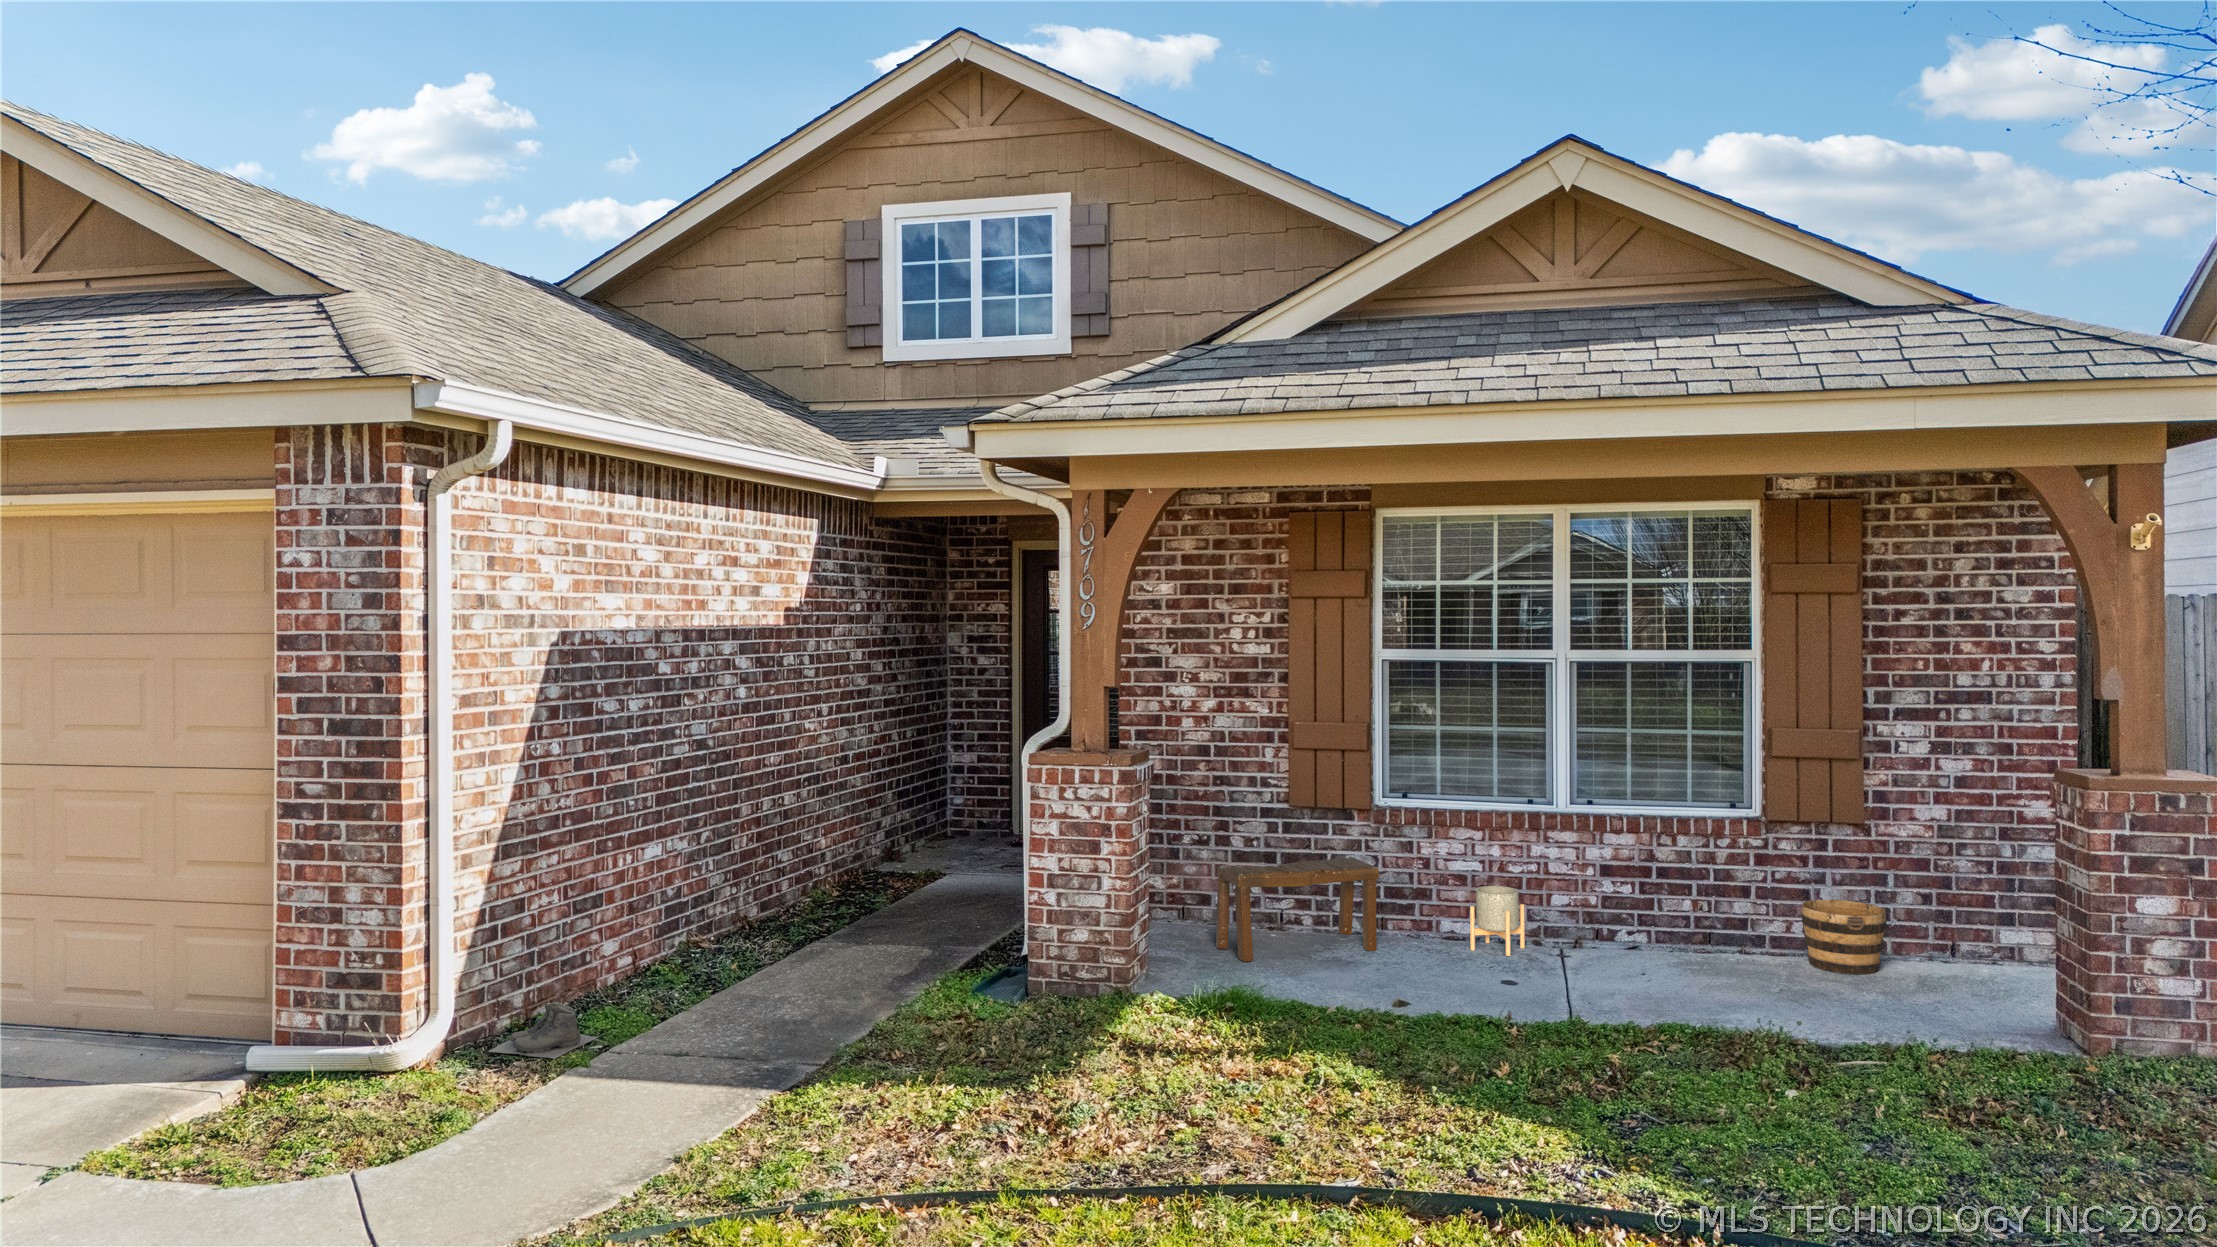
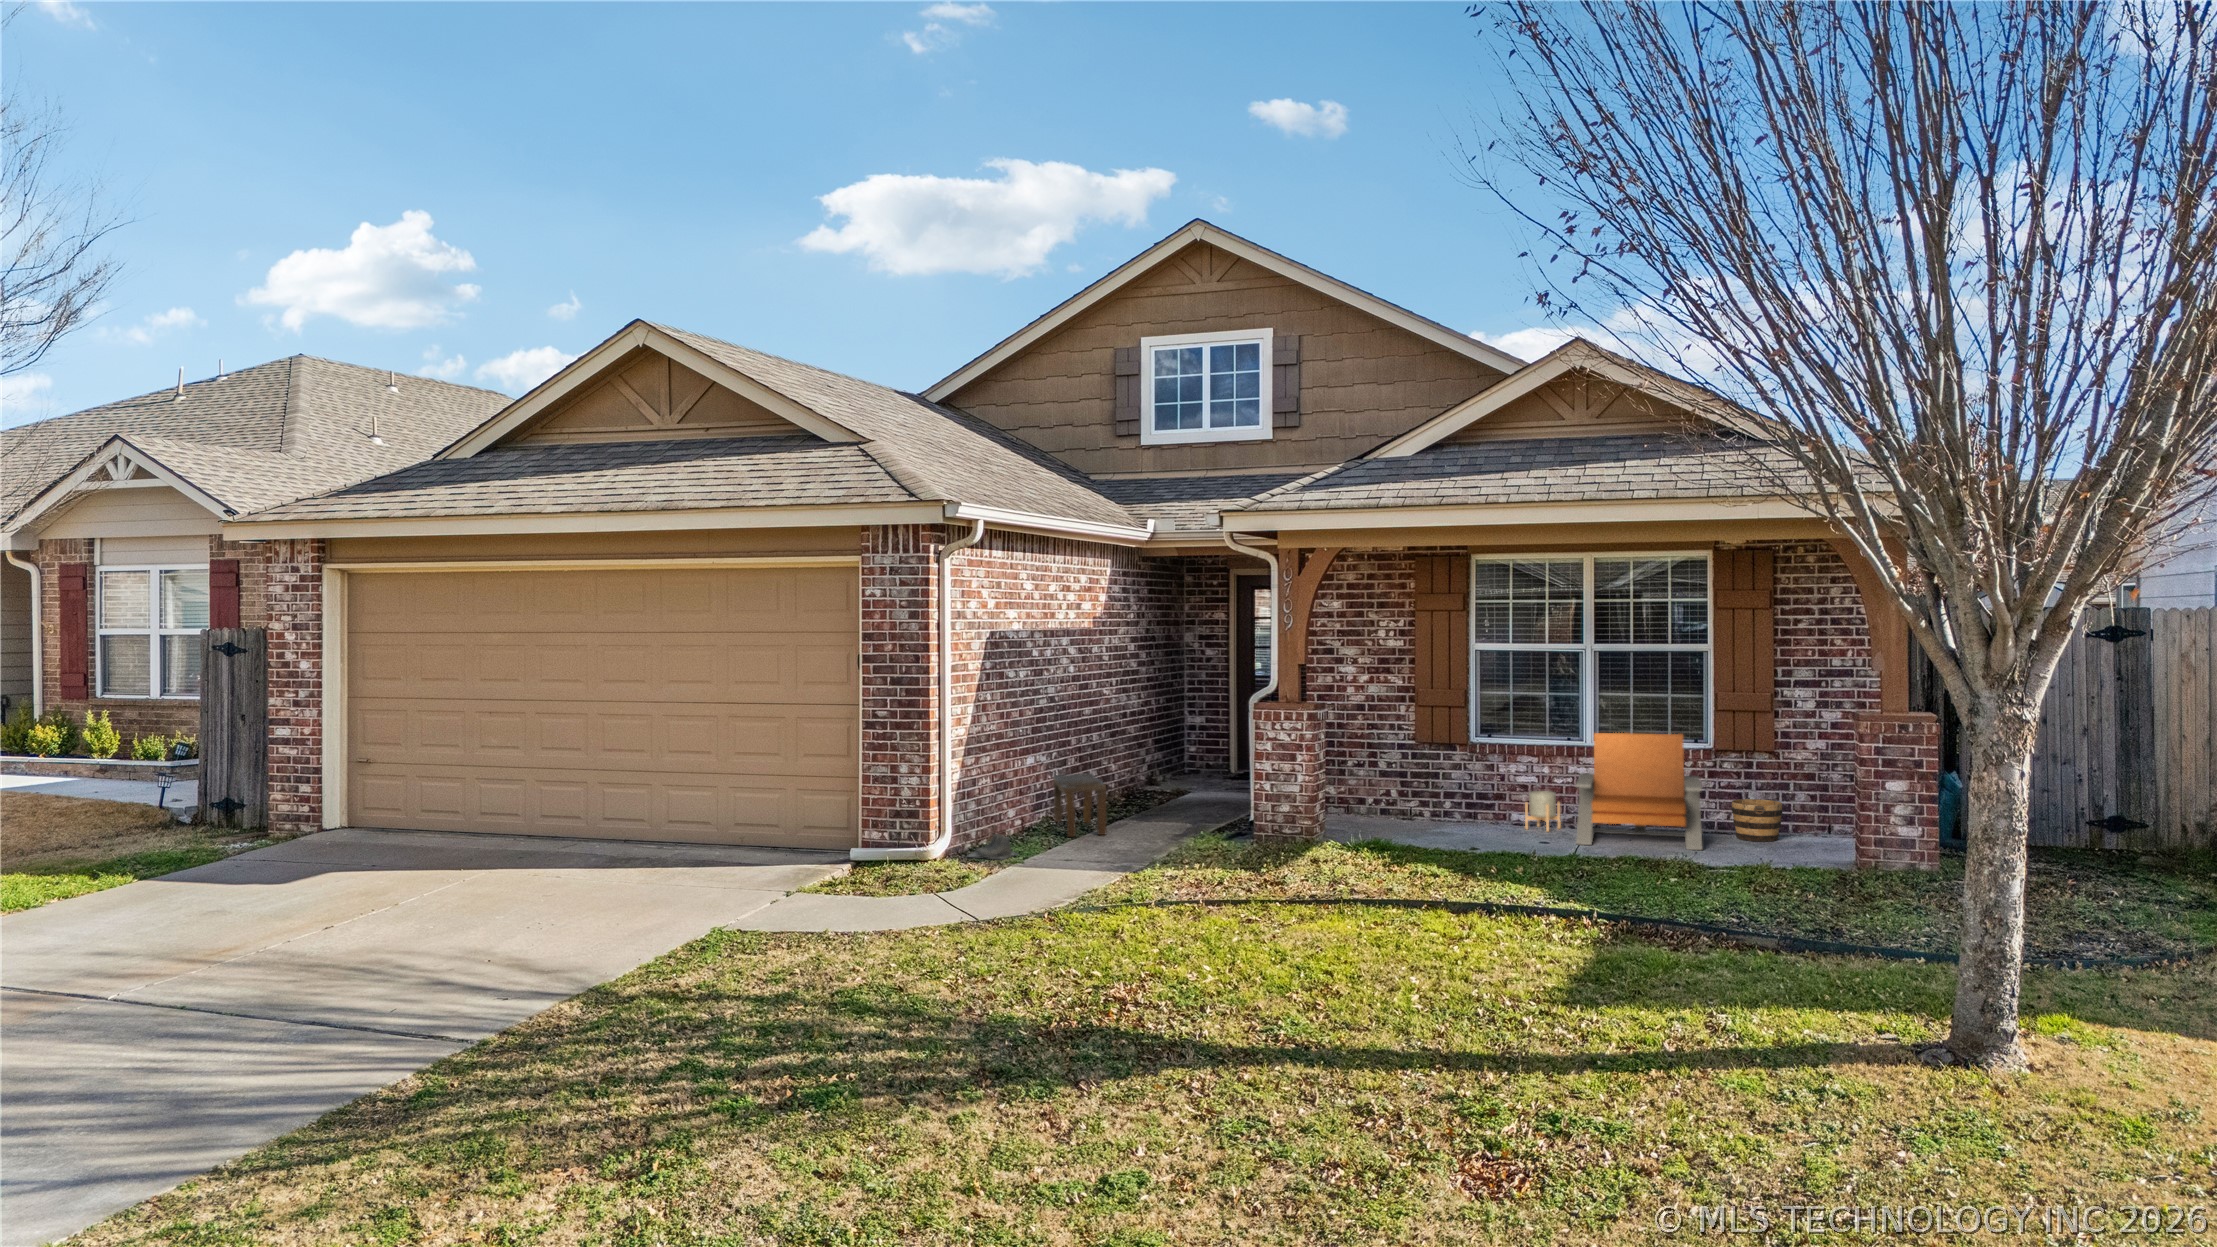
lounge chair: none [1556,794,1782,1000] -> present [1576,733,1702,850]
bench: present [1216,857,1379,962] -> present [1053,774,1106,837]

